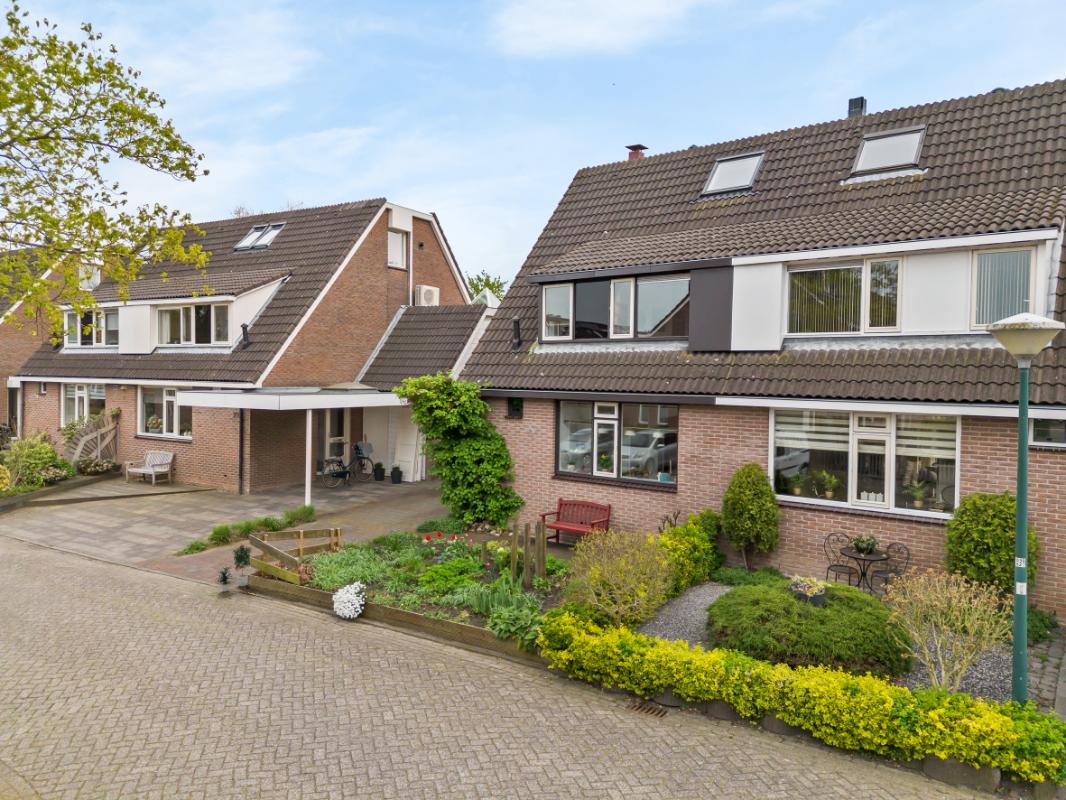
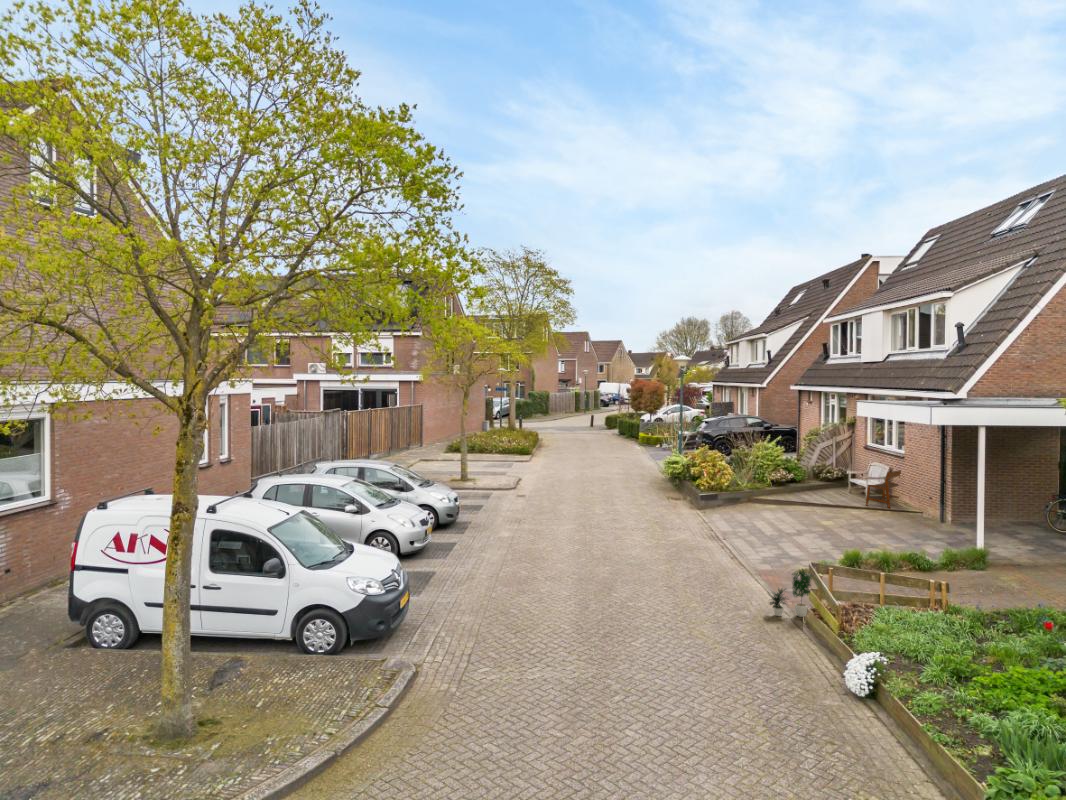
bench: none [158,453,189,491] -> present [866,470,901,508]

